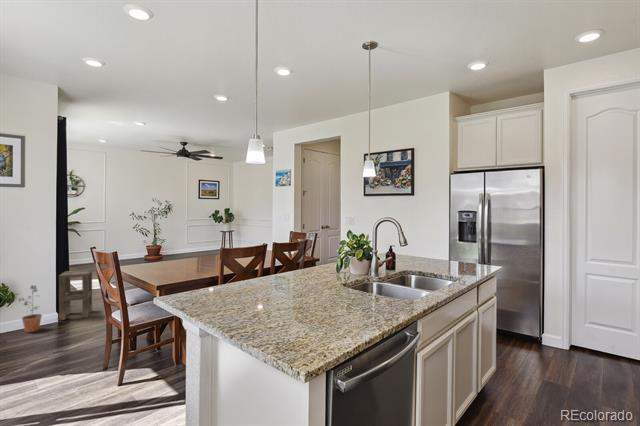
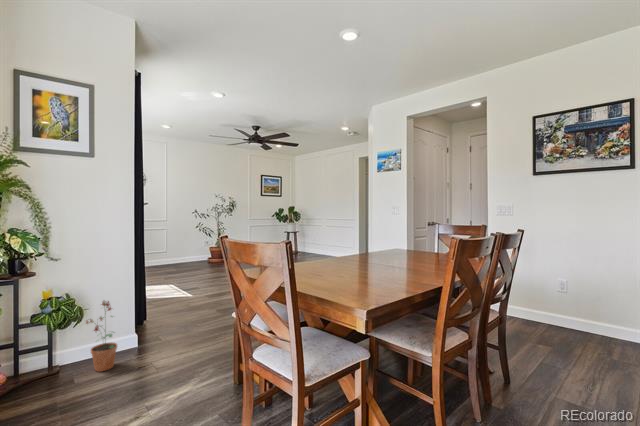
side table: present [59,270,92,320] -> none [138,277,177,350]

